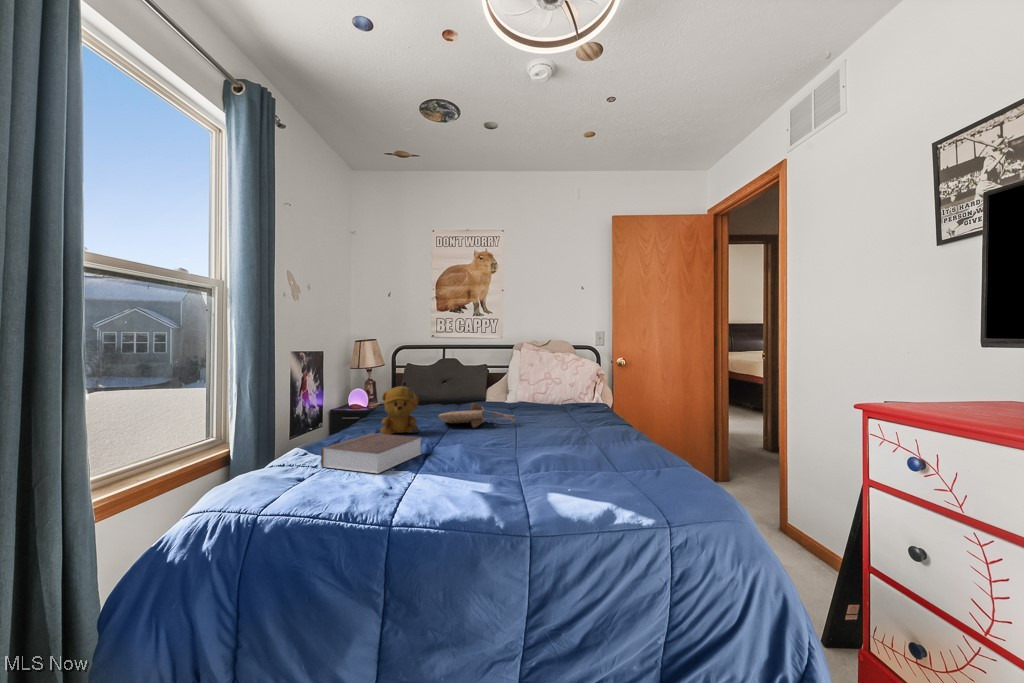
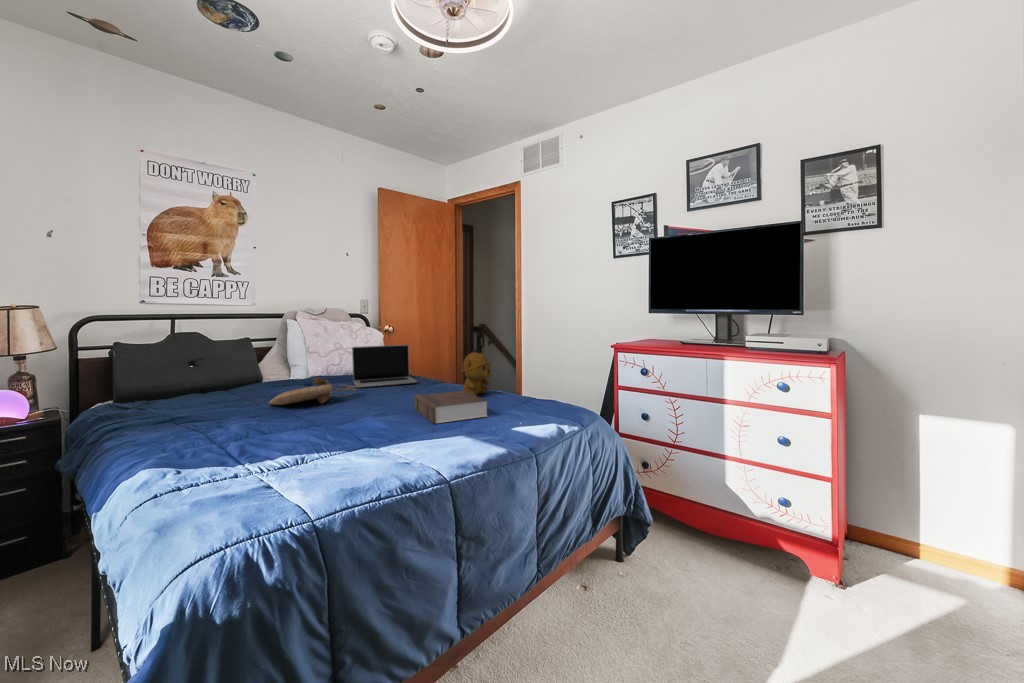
laptop: none [531,378,597,422] -> present [352,345,417,387]
stuffed bear: present [380,382,419,435] -> present [462,349,491,396]
book: present [321,433,421,473] -> present [414,391,487,424]

